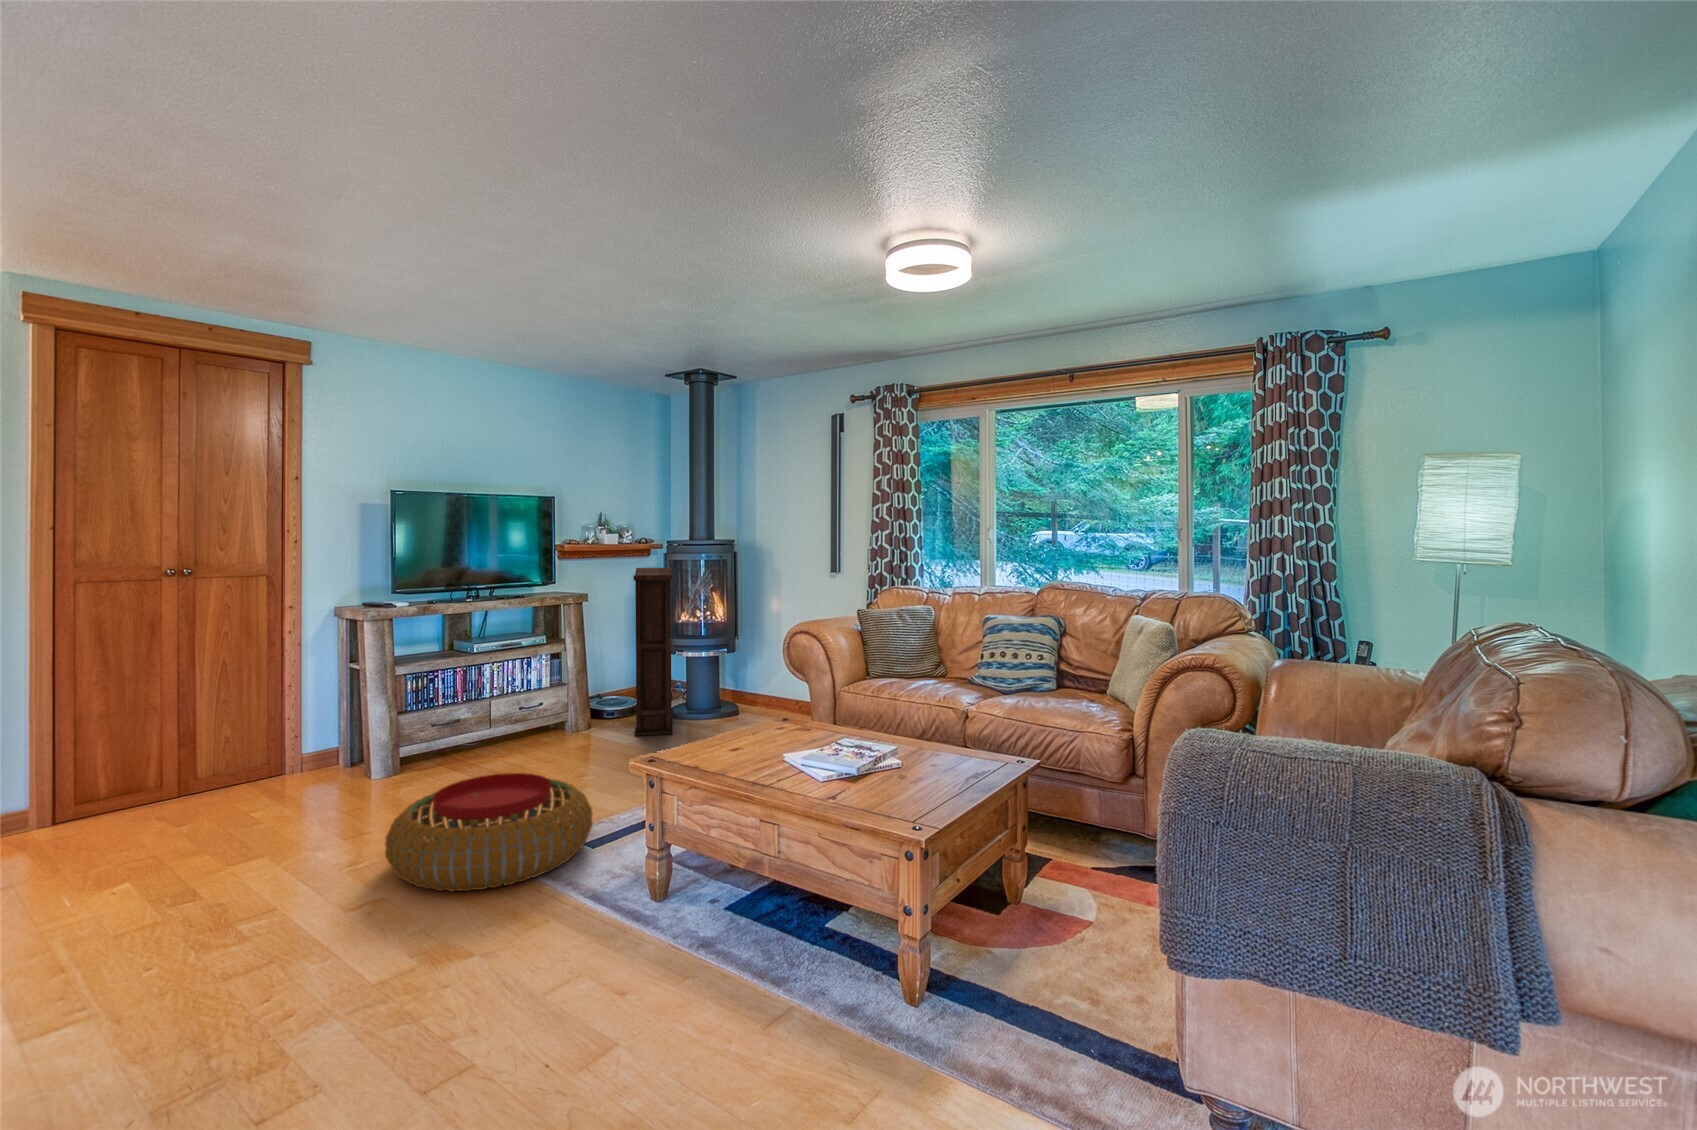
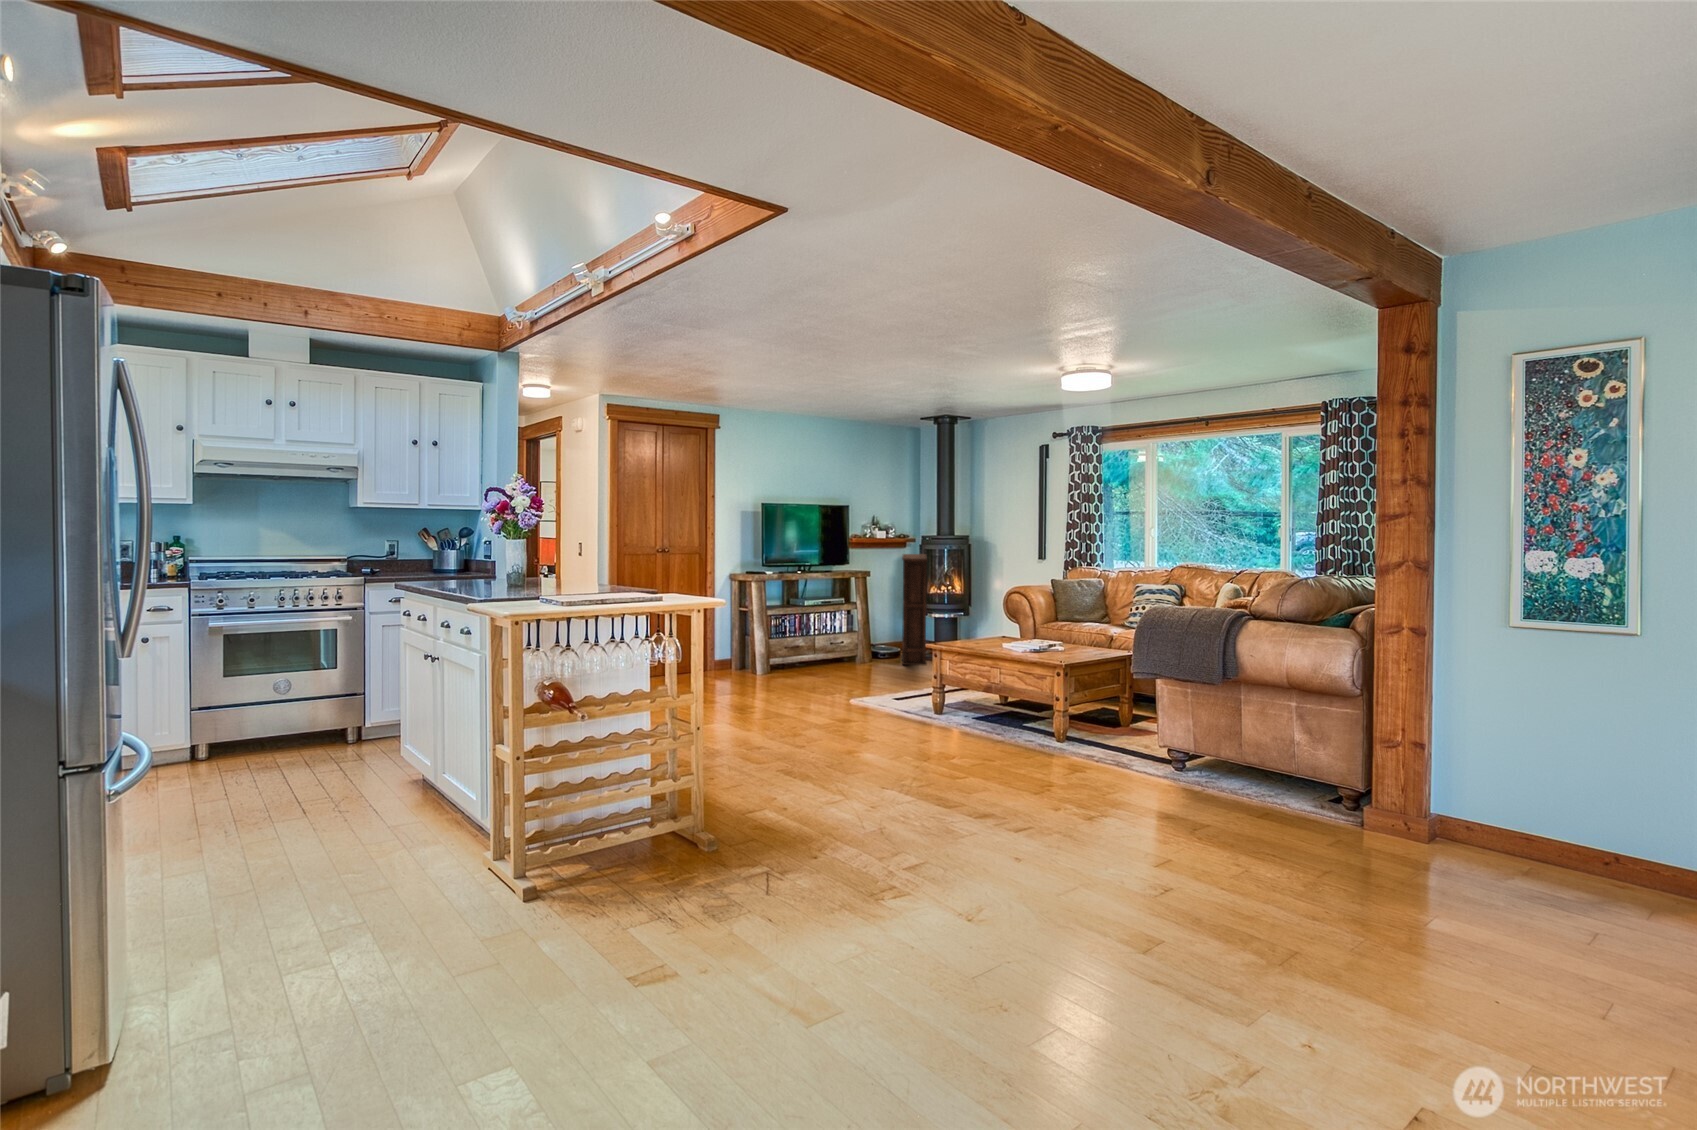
pouf: present [385,773,593,891] -> none [799,660,897,706]

